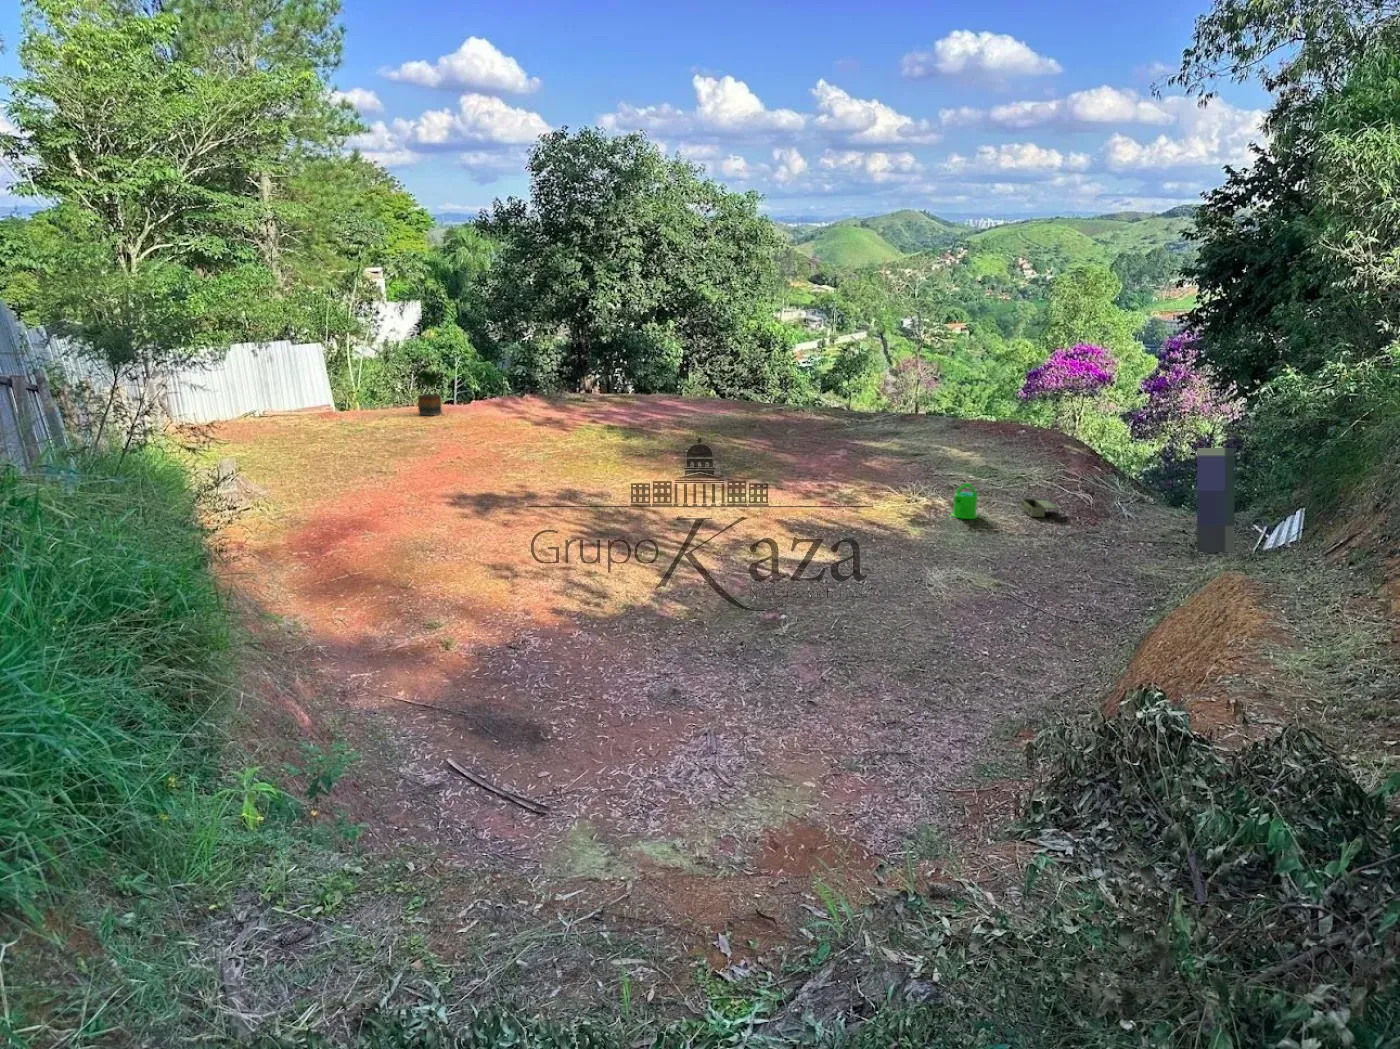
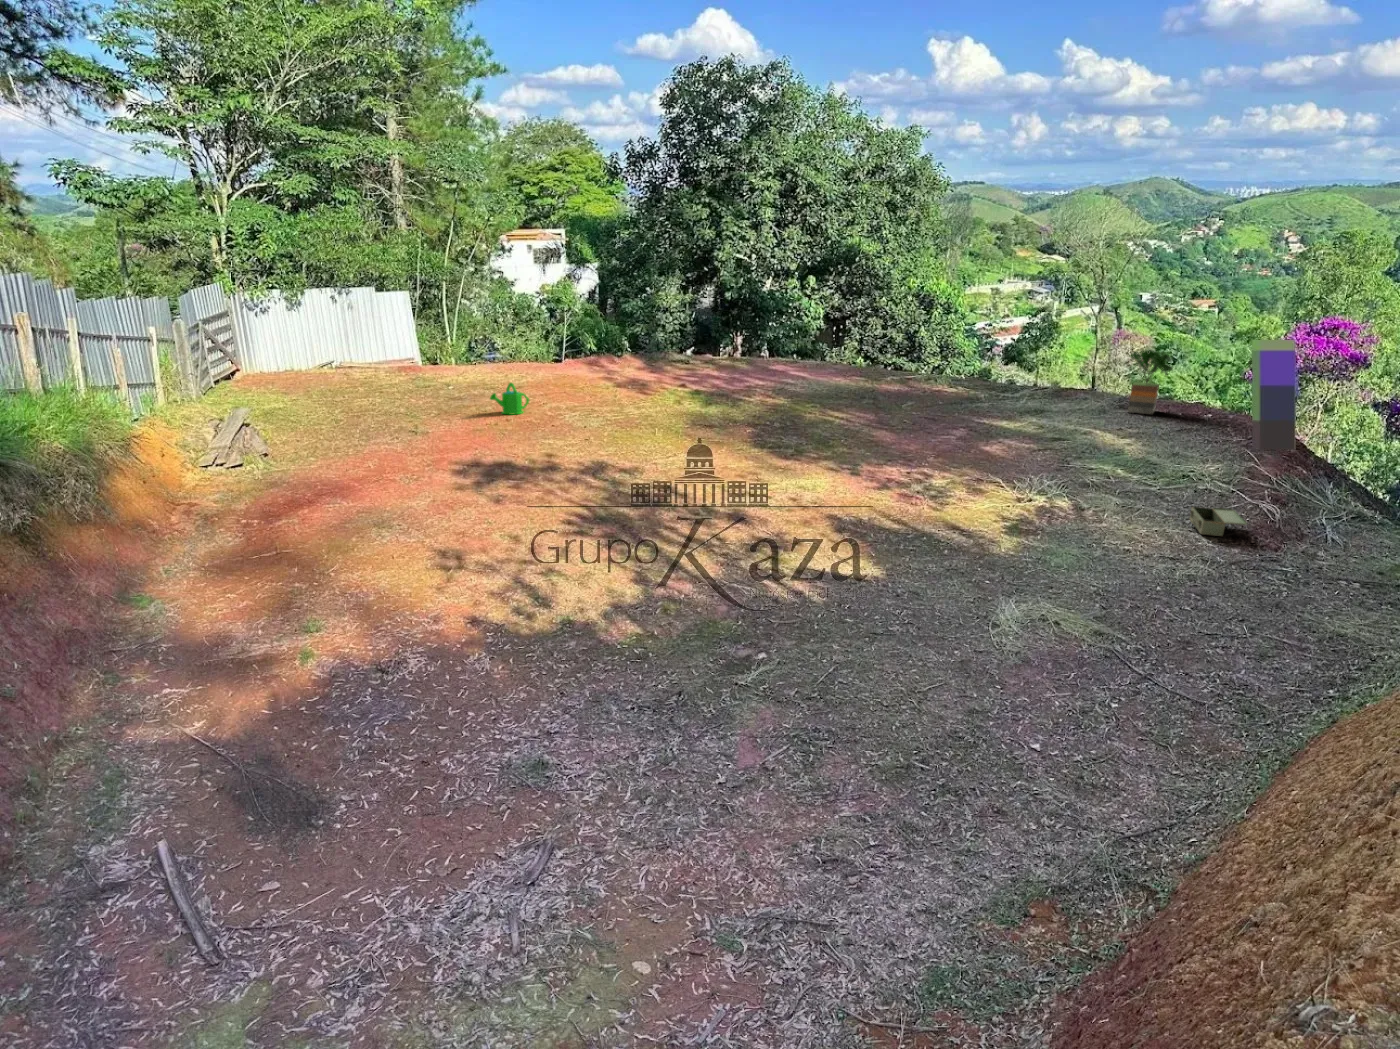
potted tree: present [416,371,443,416] -> present [1128,350,1173,415]
watering can: present [952,483,977,519] -> present [490,383,529,415]

